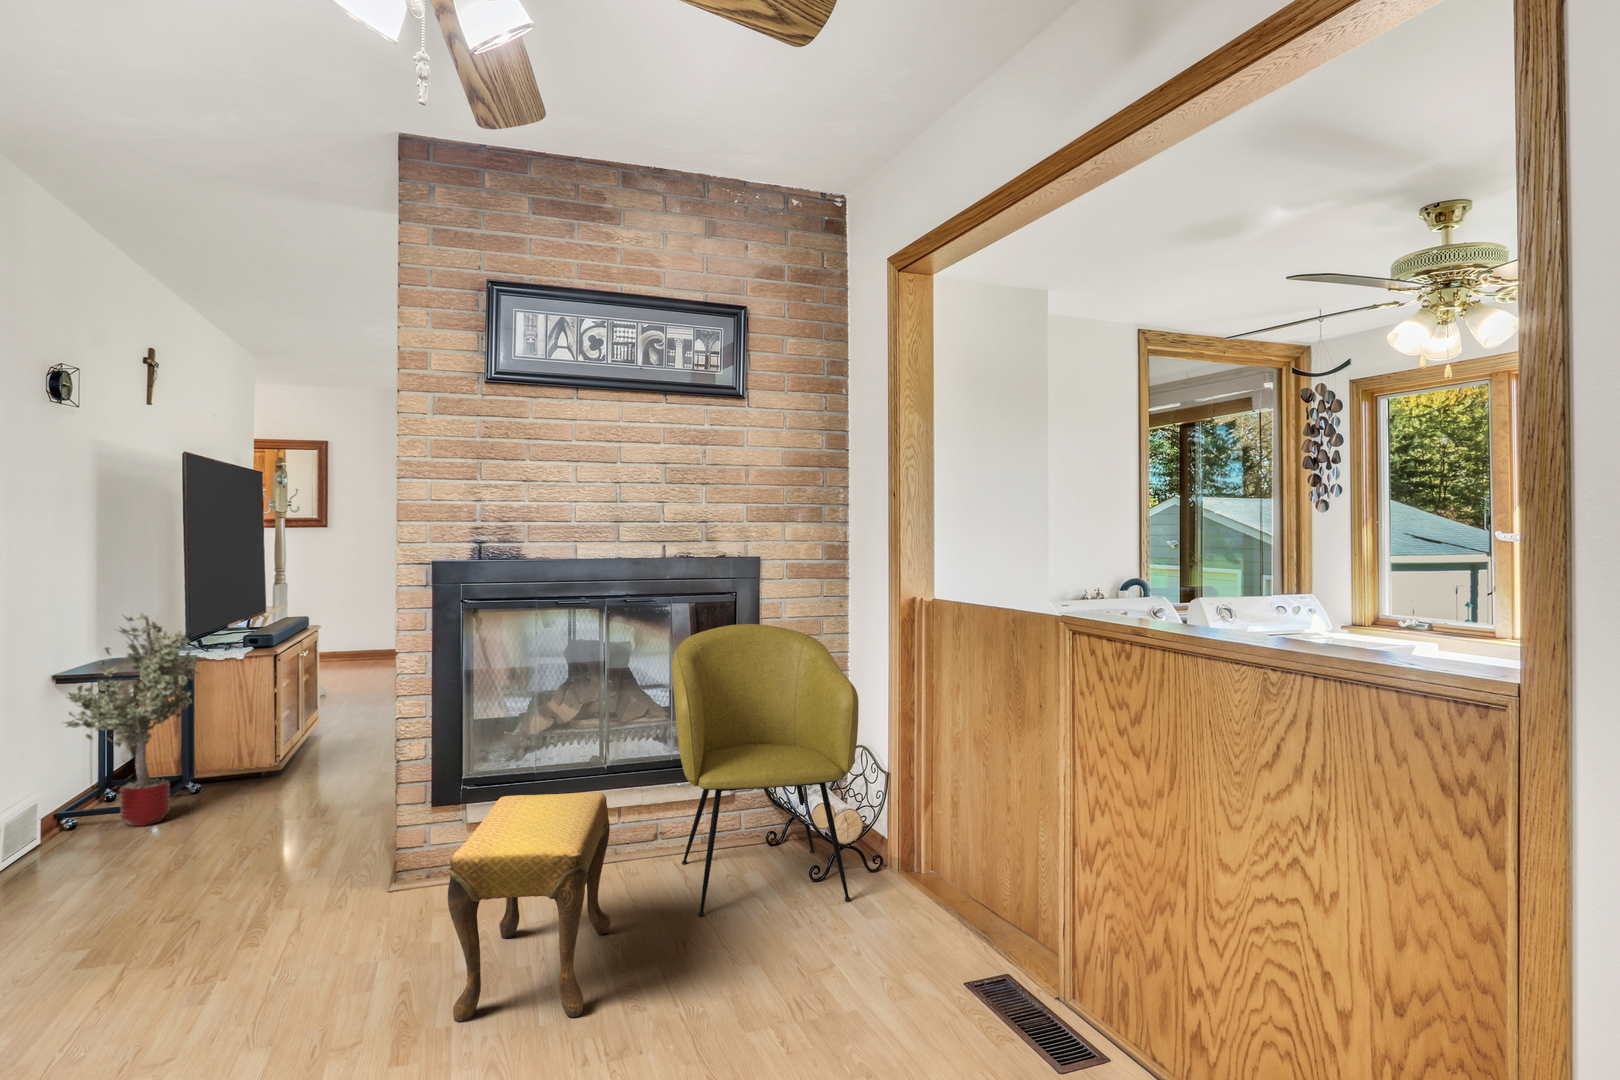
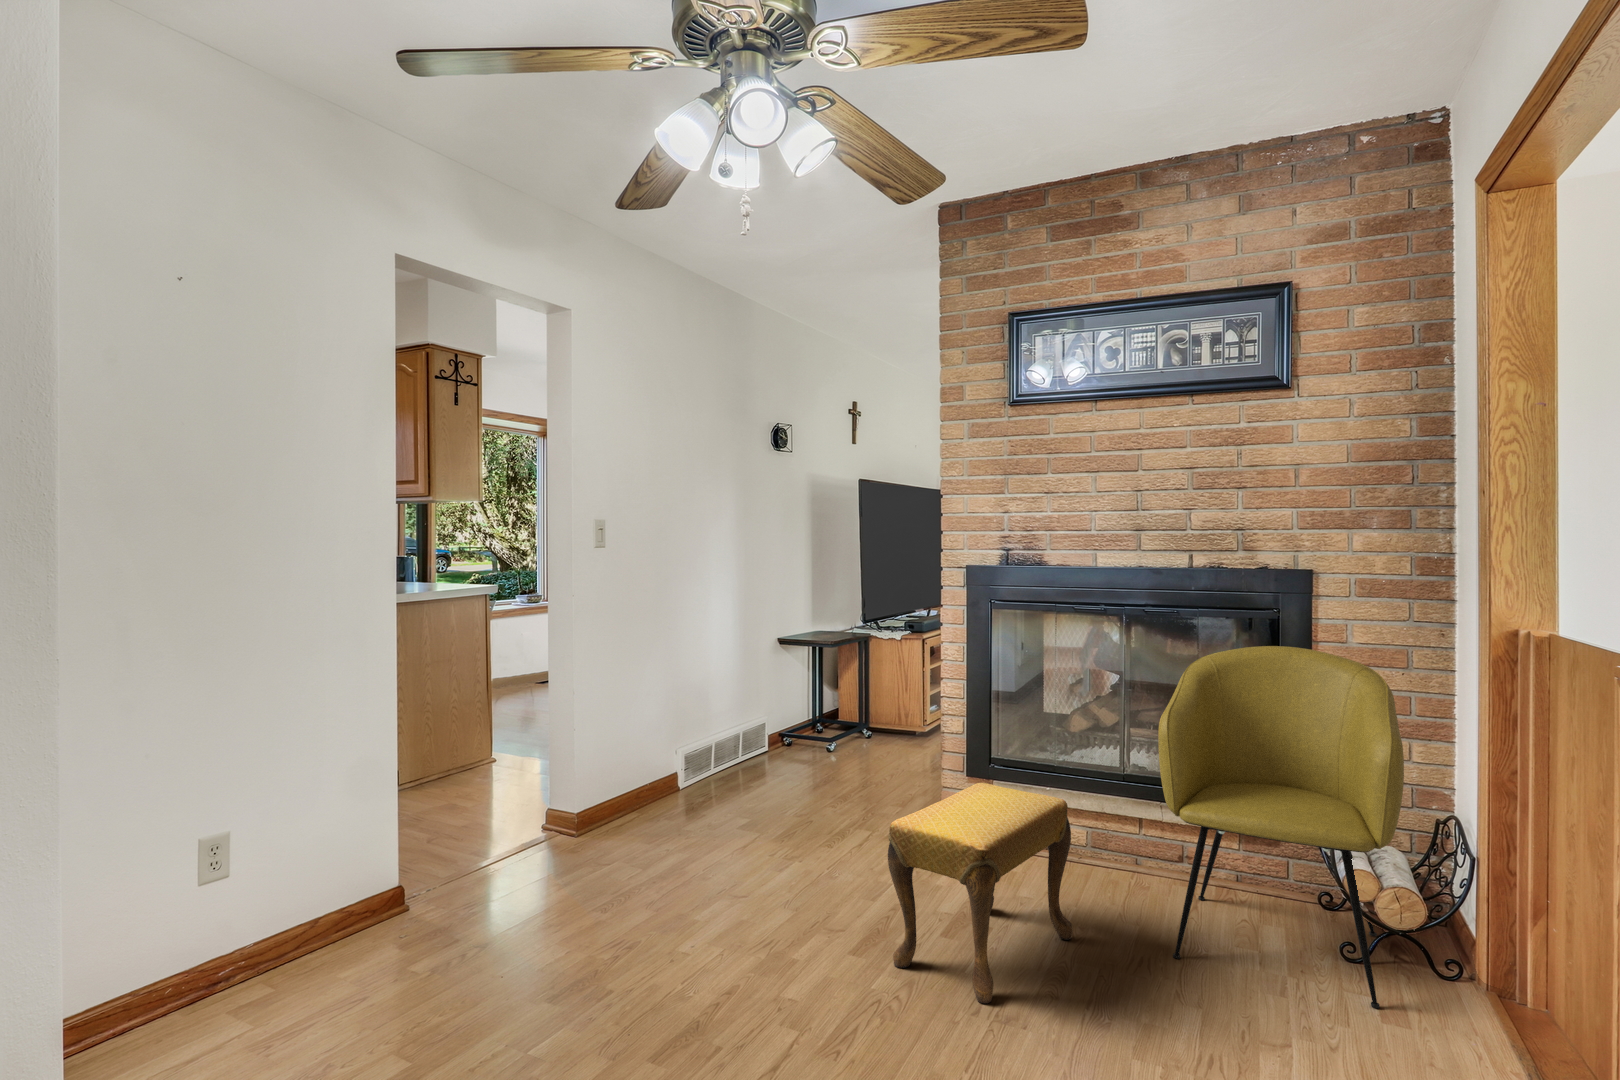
potted tree: present [65,613,199,826] -> none [776,599,866,753]

